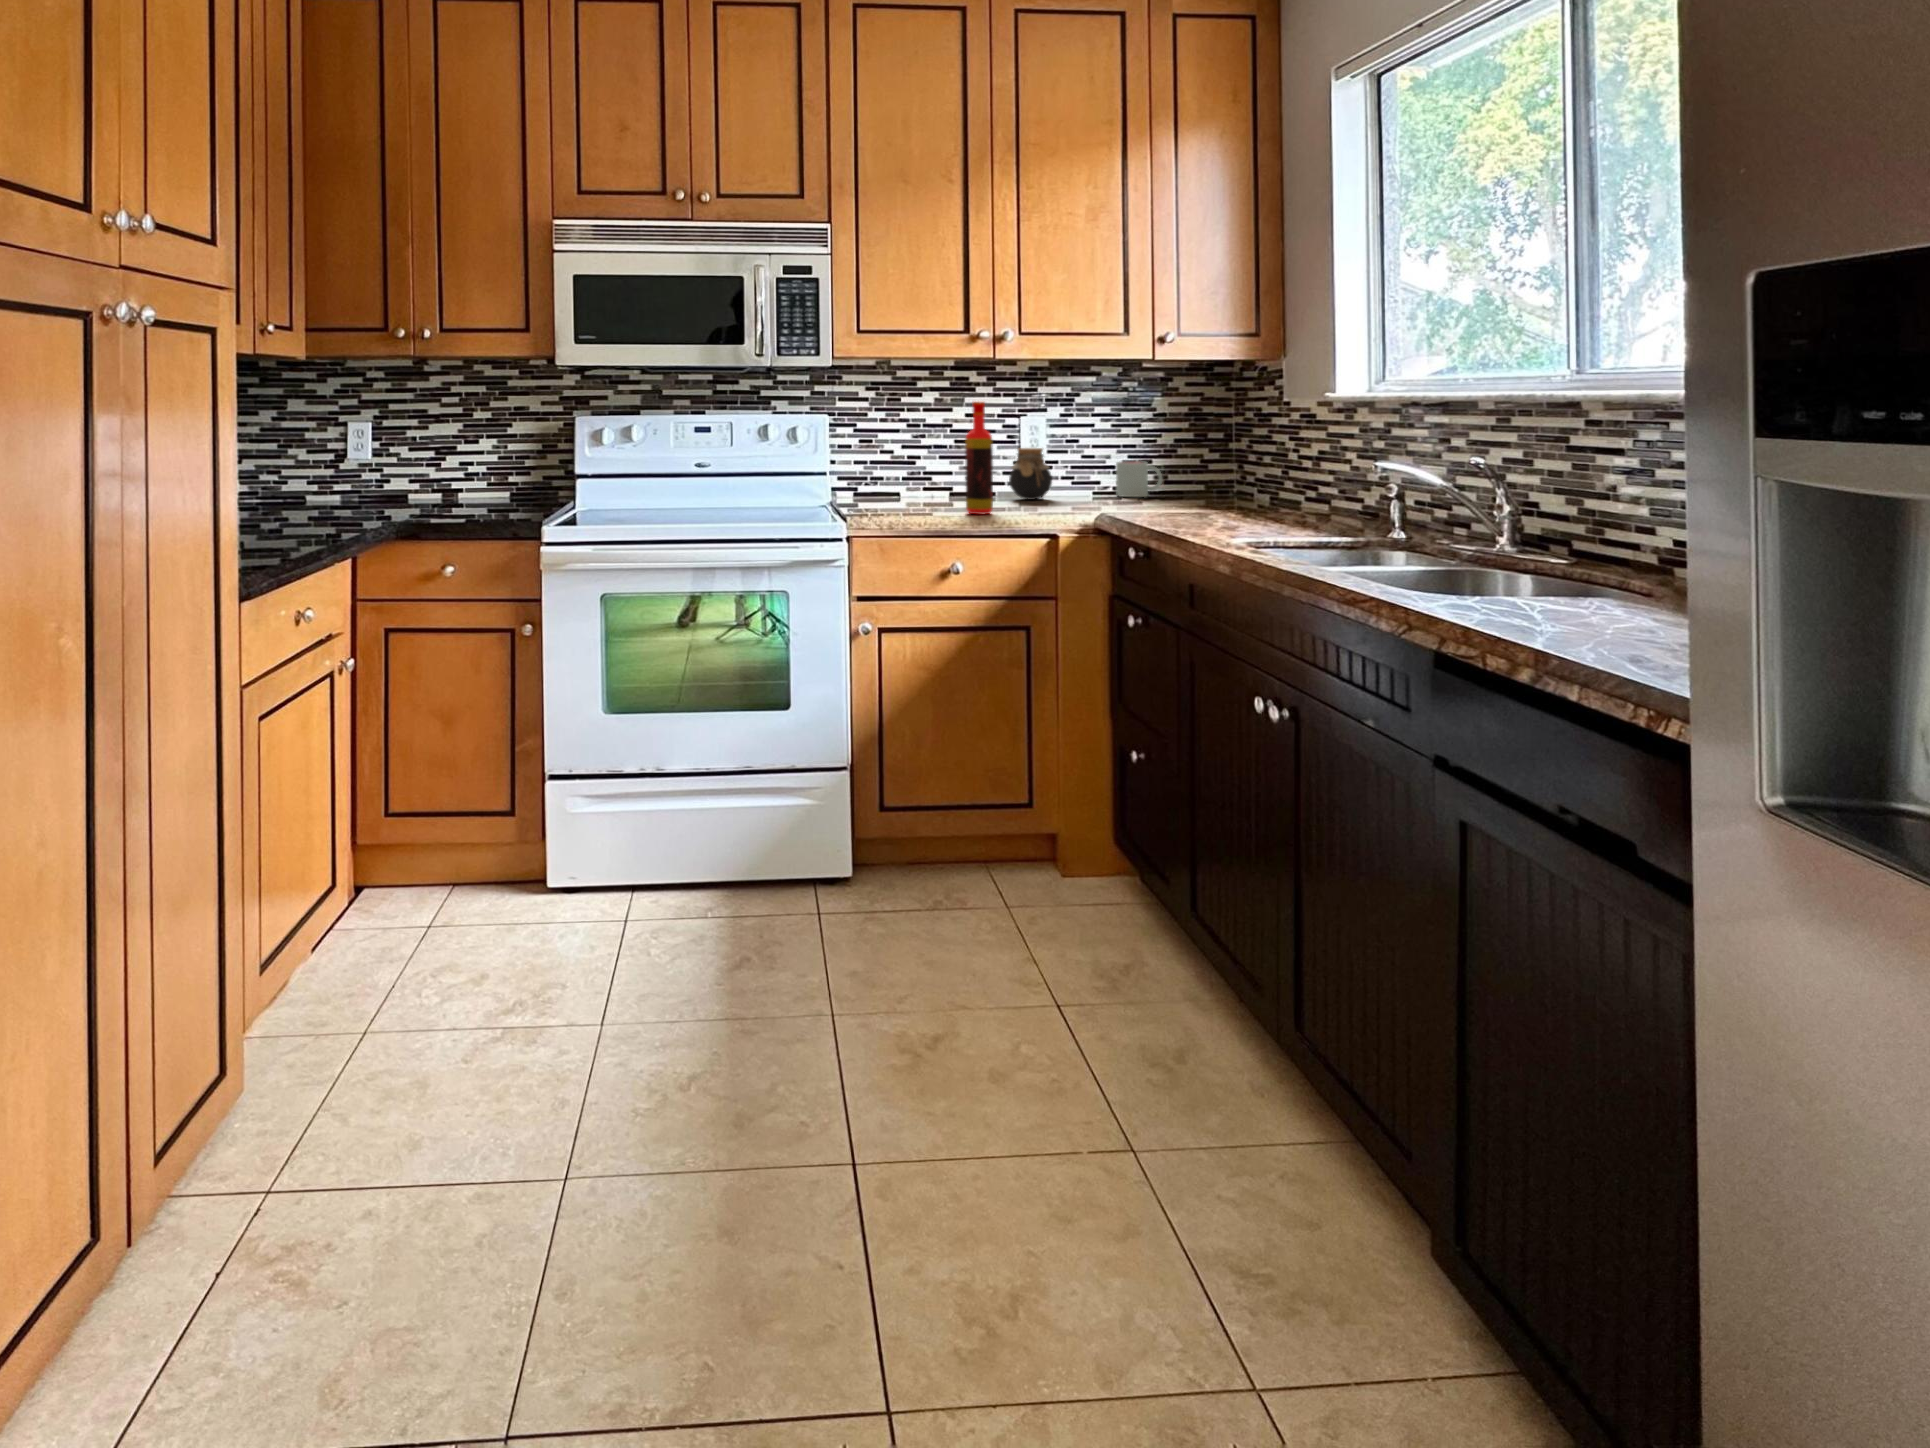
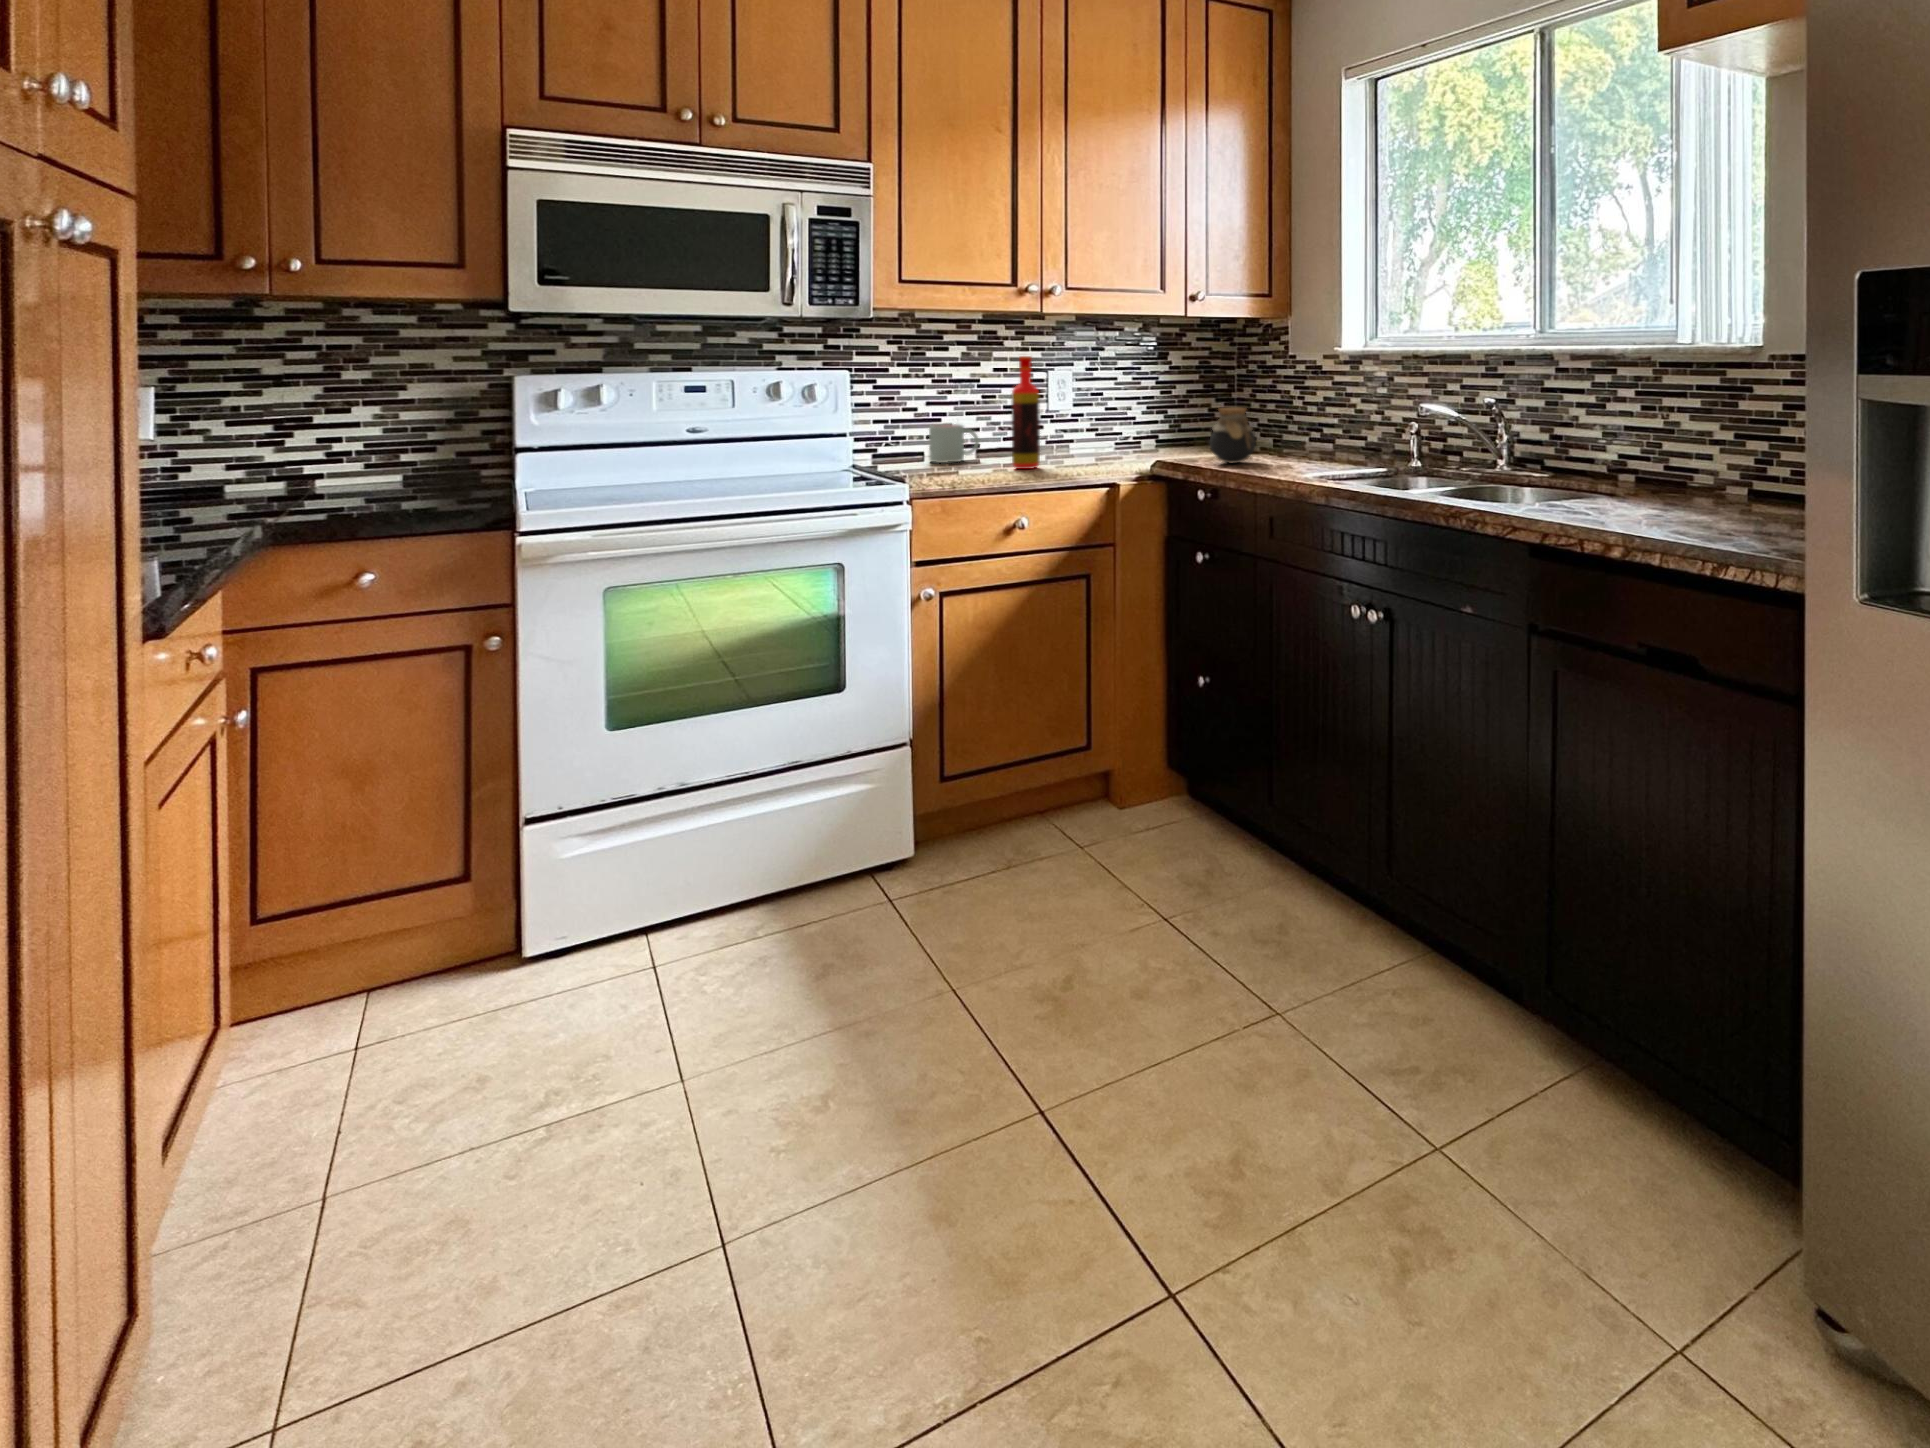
jar: present [1009,448,1052,500] -> present [1210,408,1256,463]
mug: present [1116,461,1162,497] -> present [929,424,979,463]

